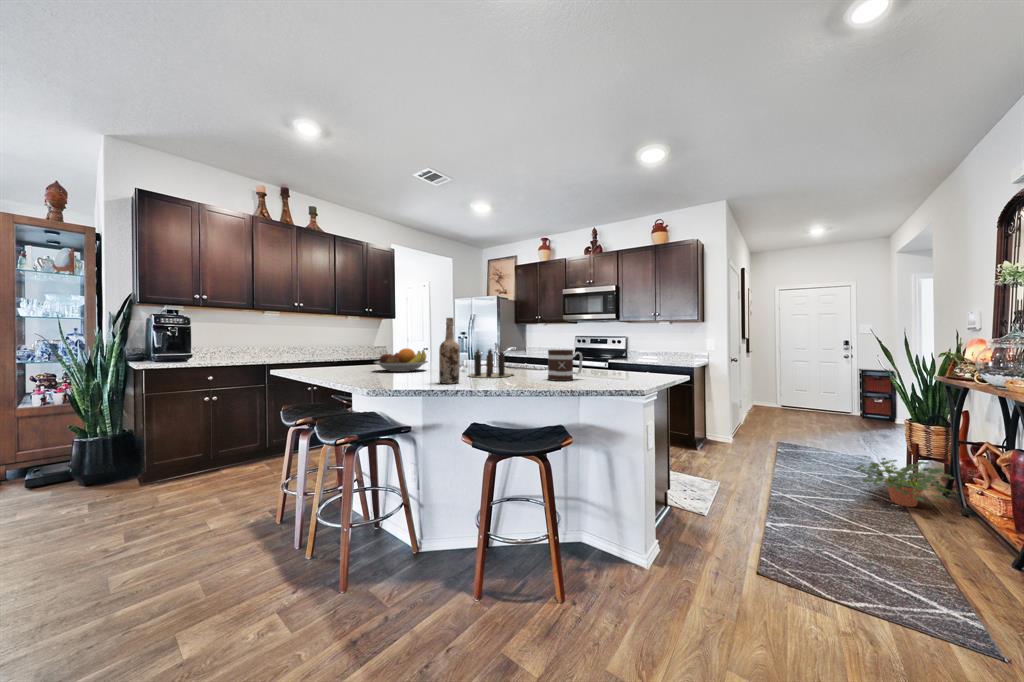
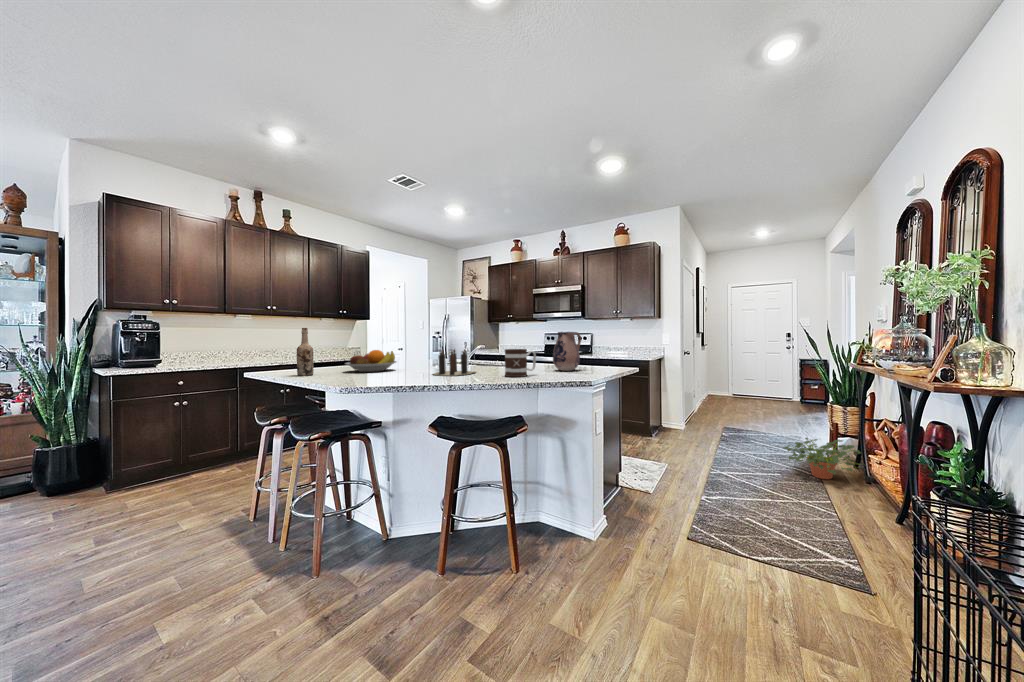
wine bottle: present [439,318,460,384] -> present [297,328,314,376]
ceramic pitcher: none [598,332,630,375] -> present [553,332,581,371]

